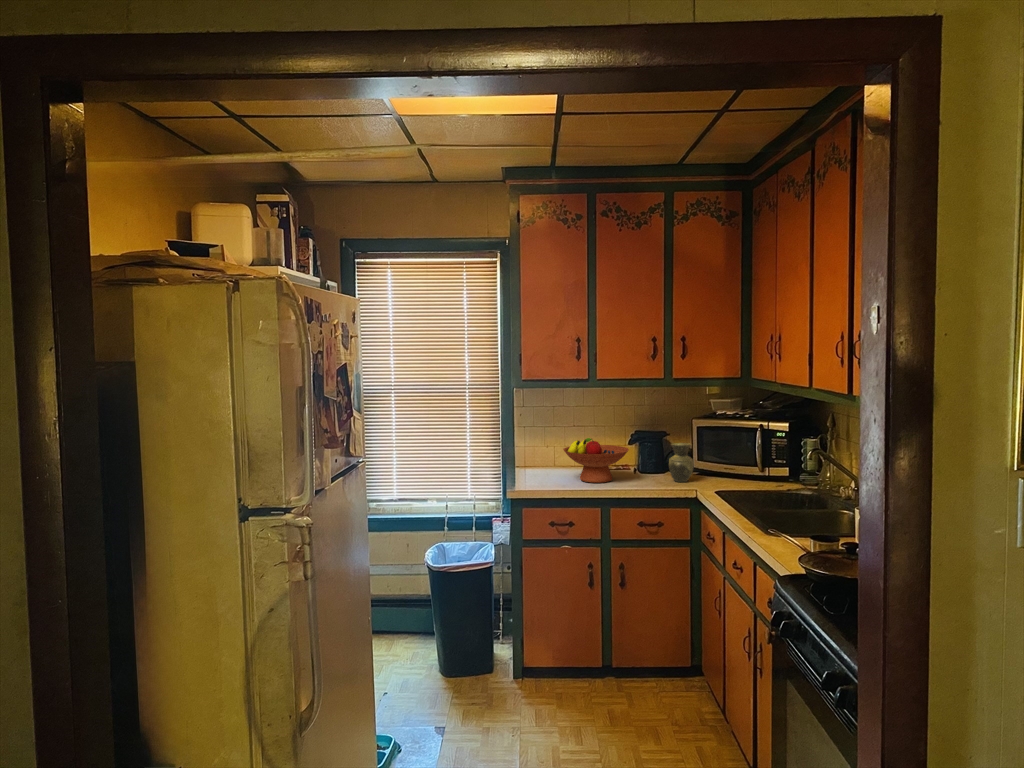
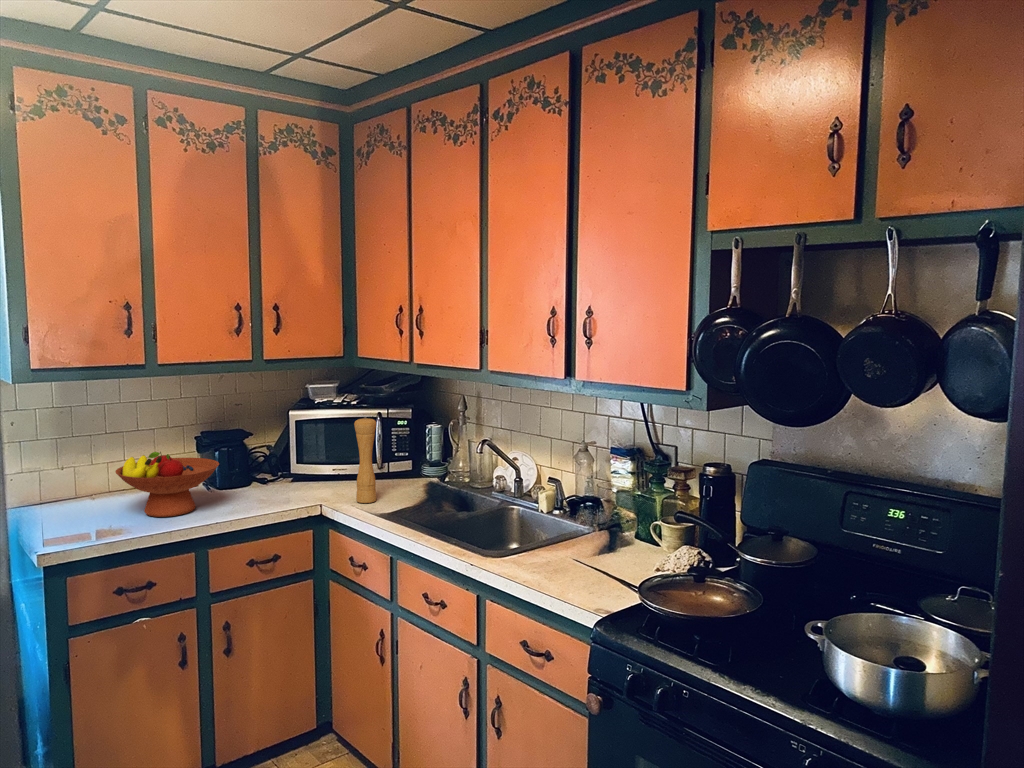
pepper mill: none [721,424,739,494] -> present [354,417,376,503]
vase: present [669,443,694,482] -> none [273,444,305,496]

